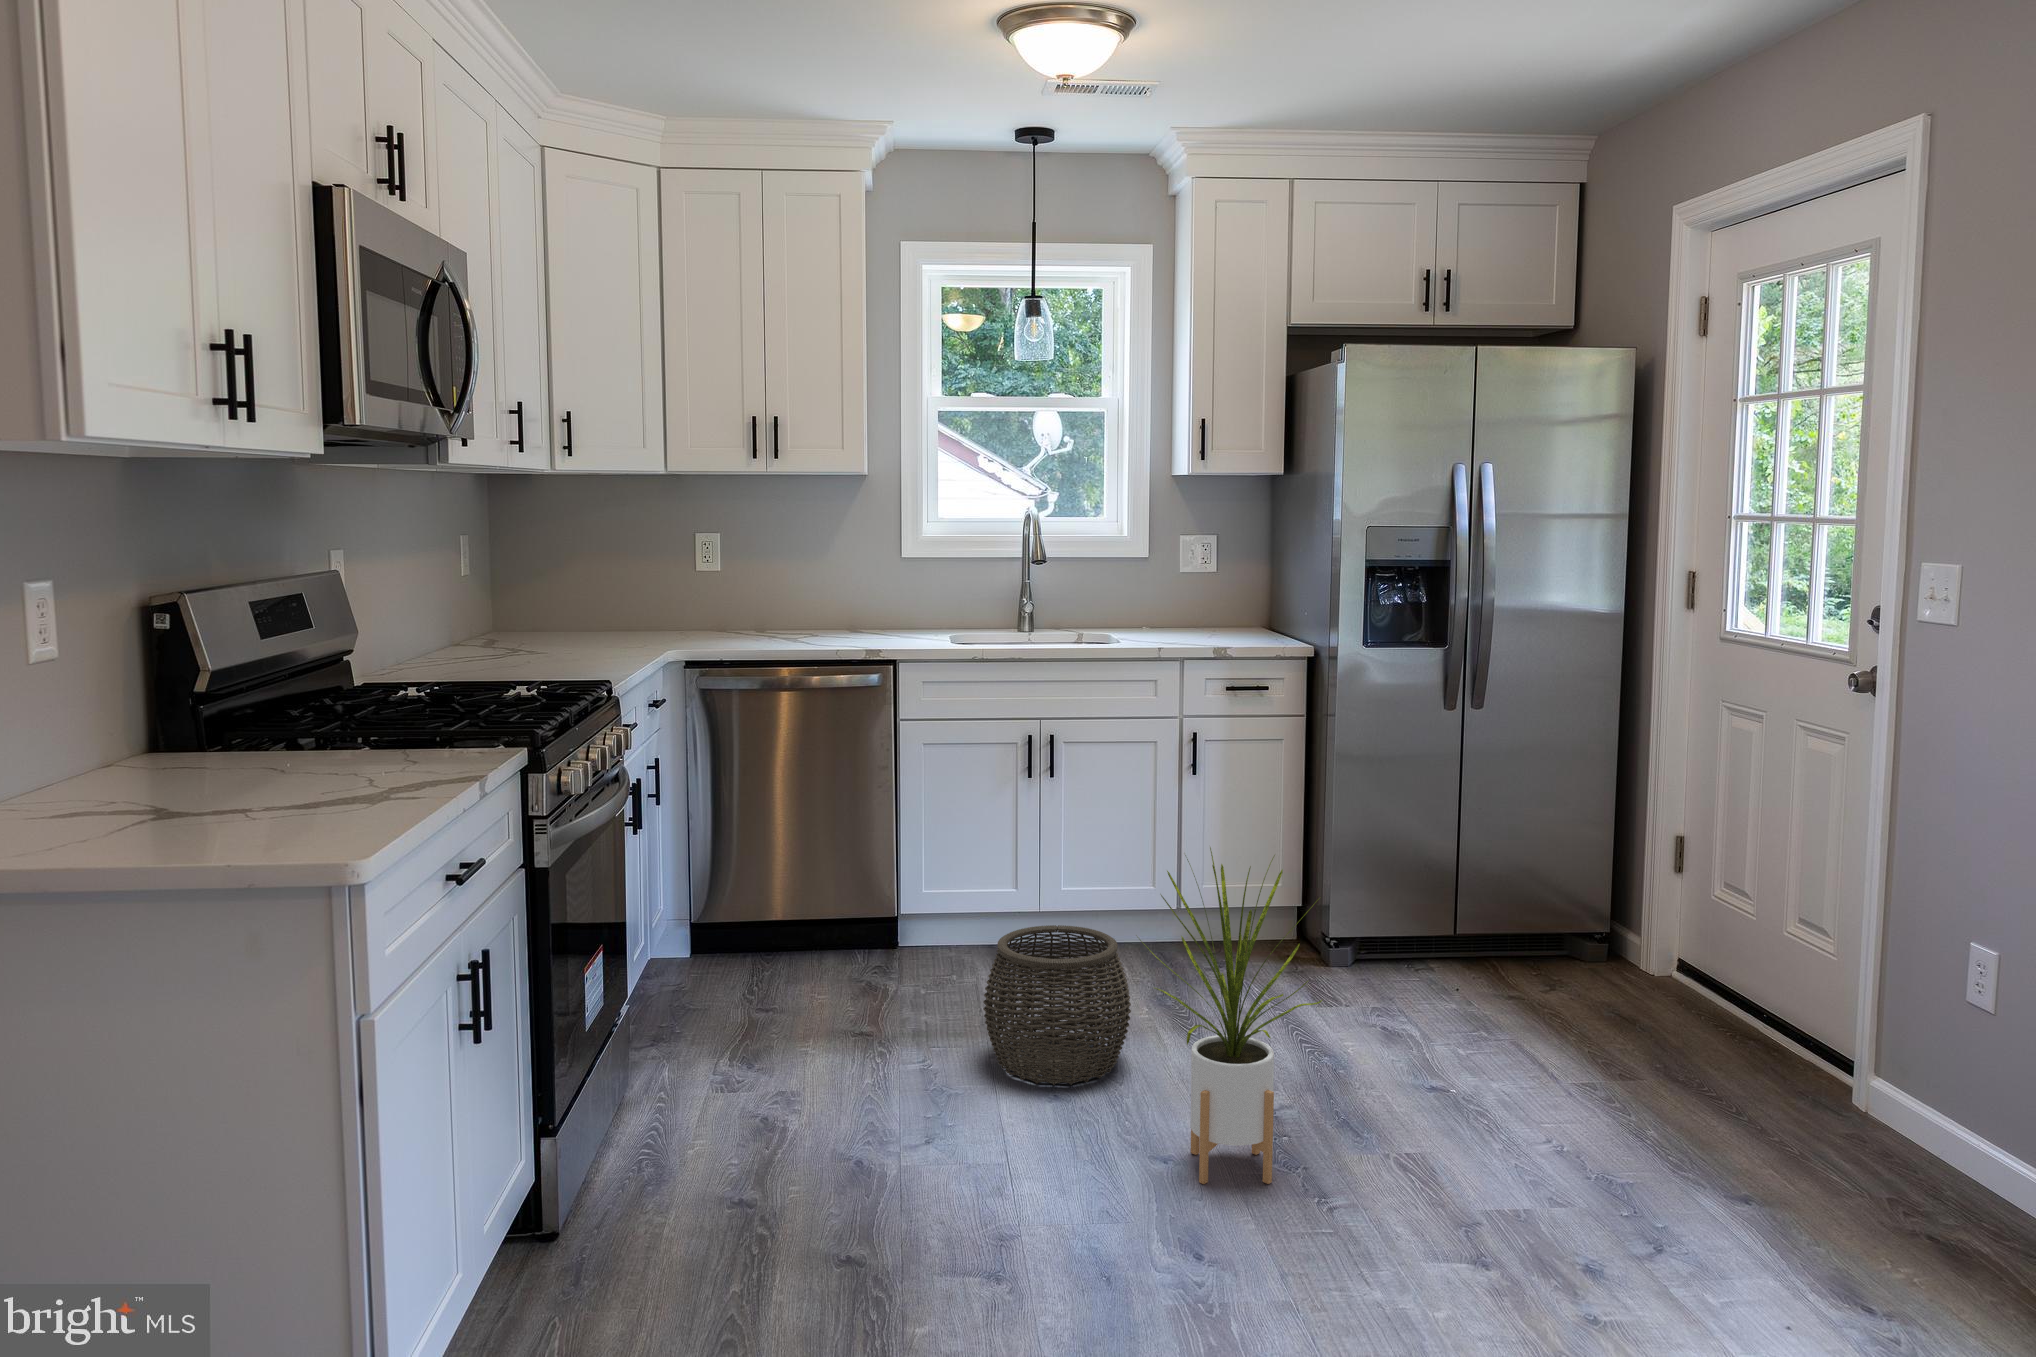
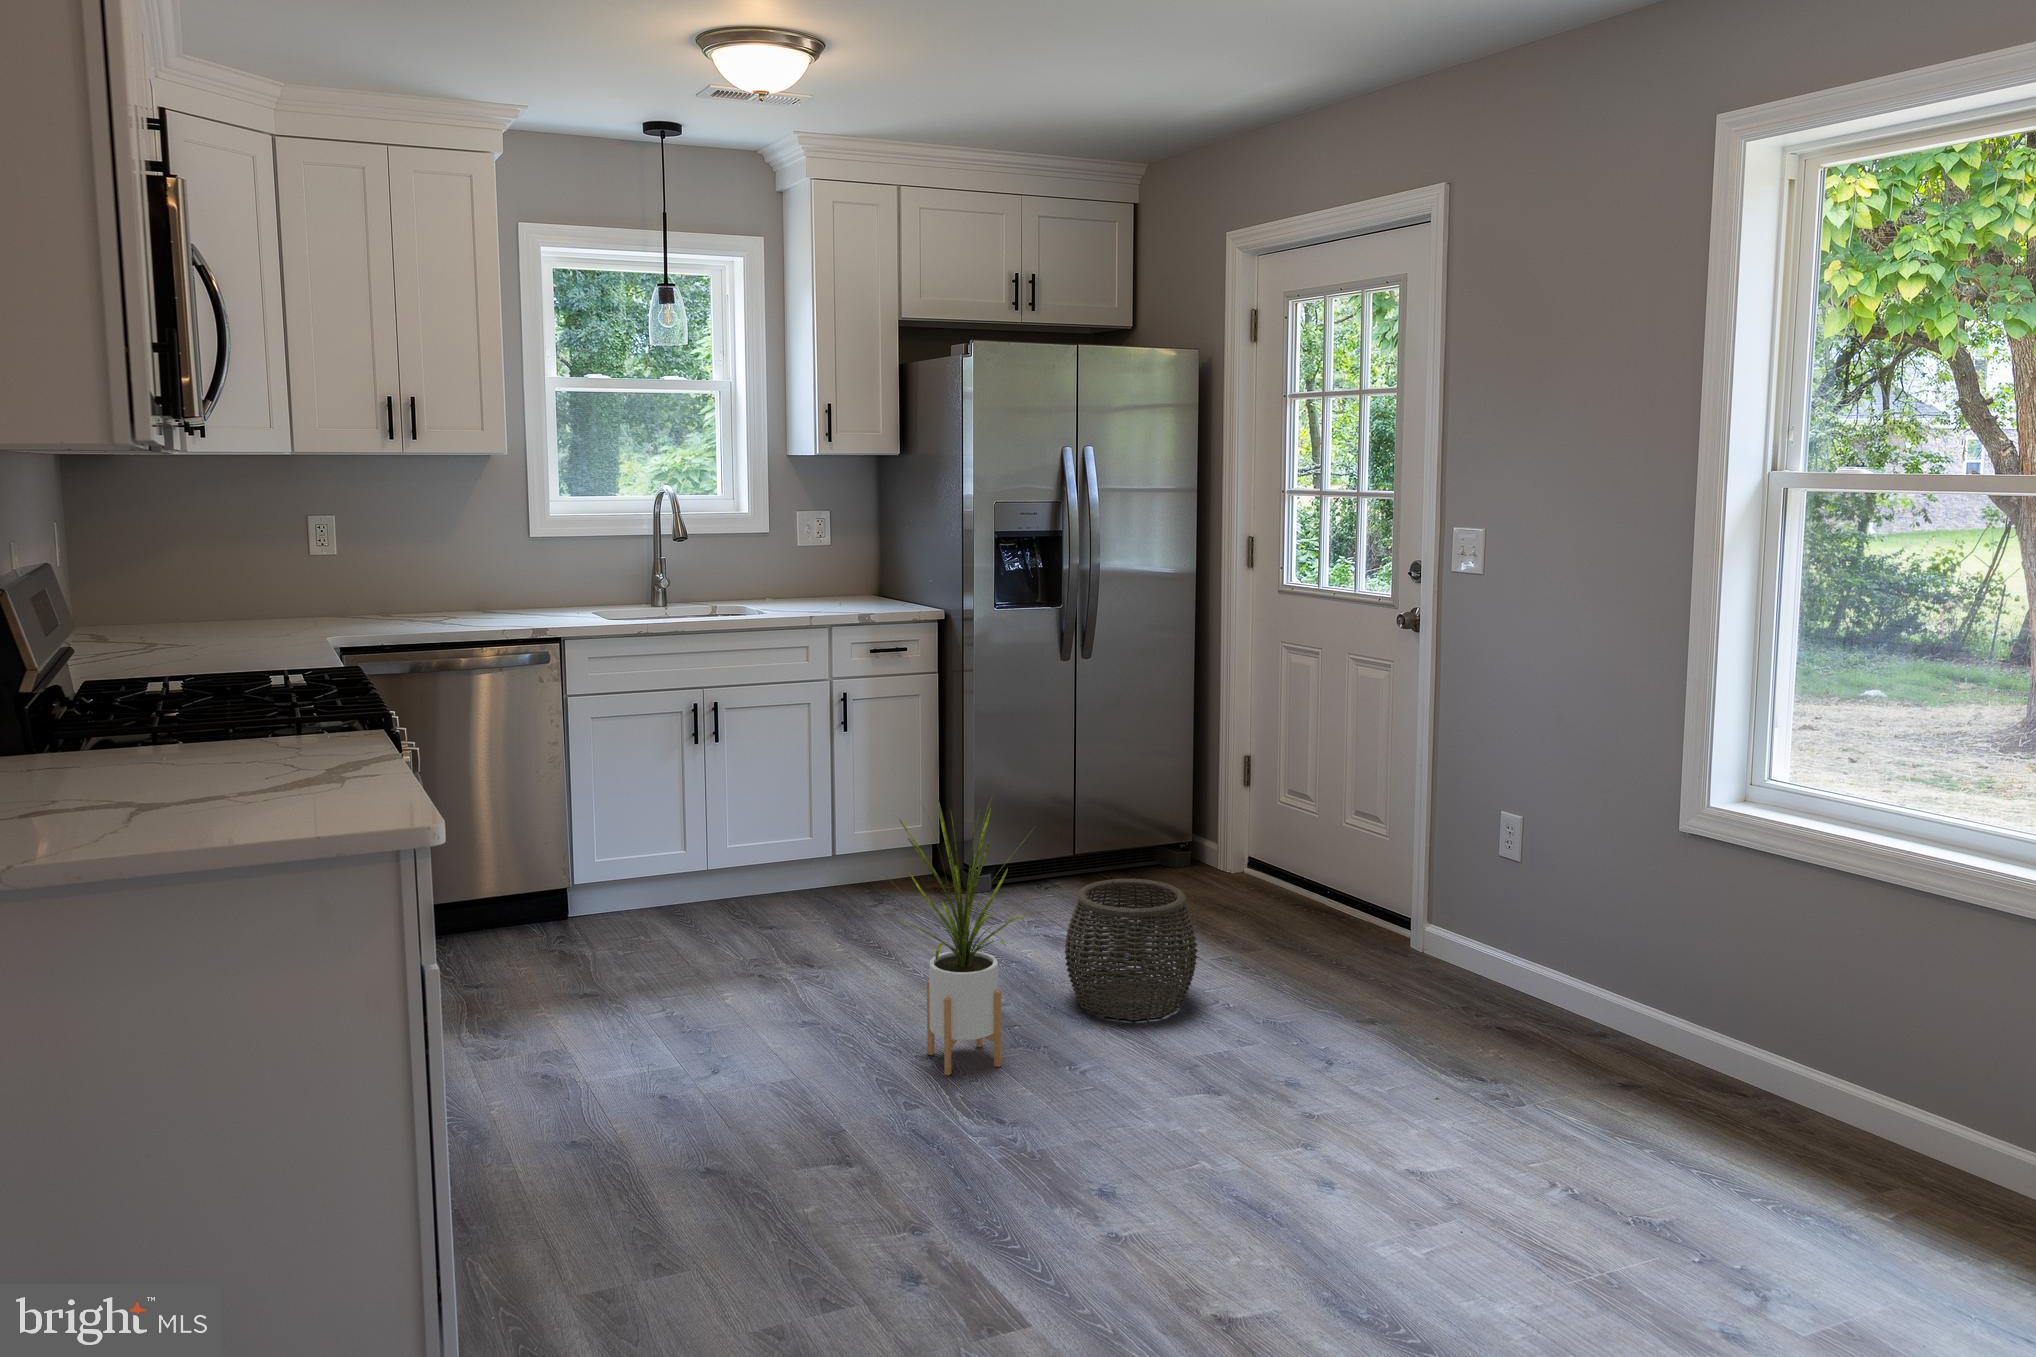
woven basket: present [983,925,1131,1085] -> present [1065,879,1198,1021]

